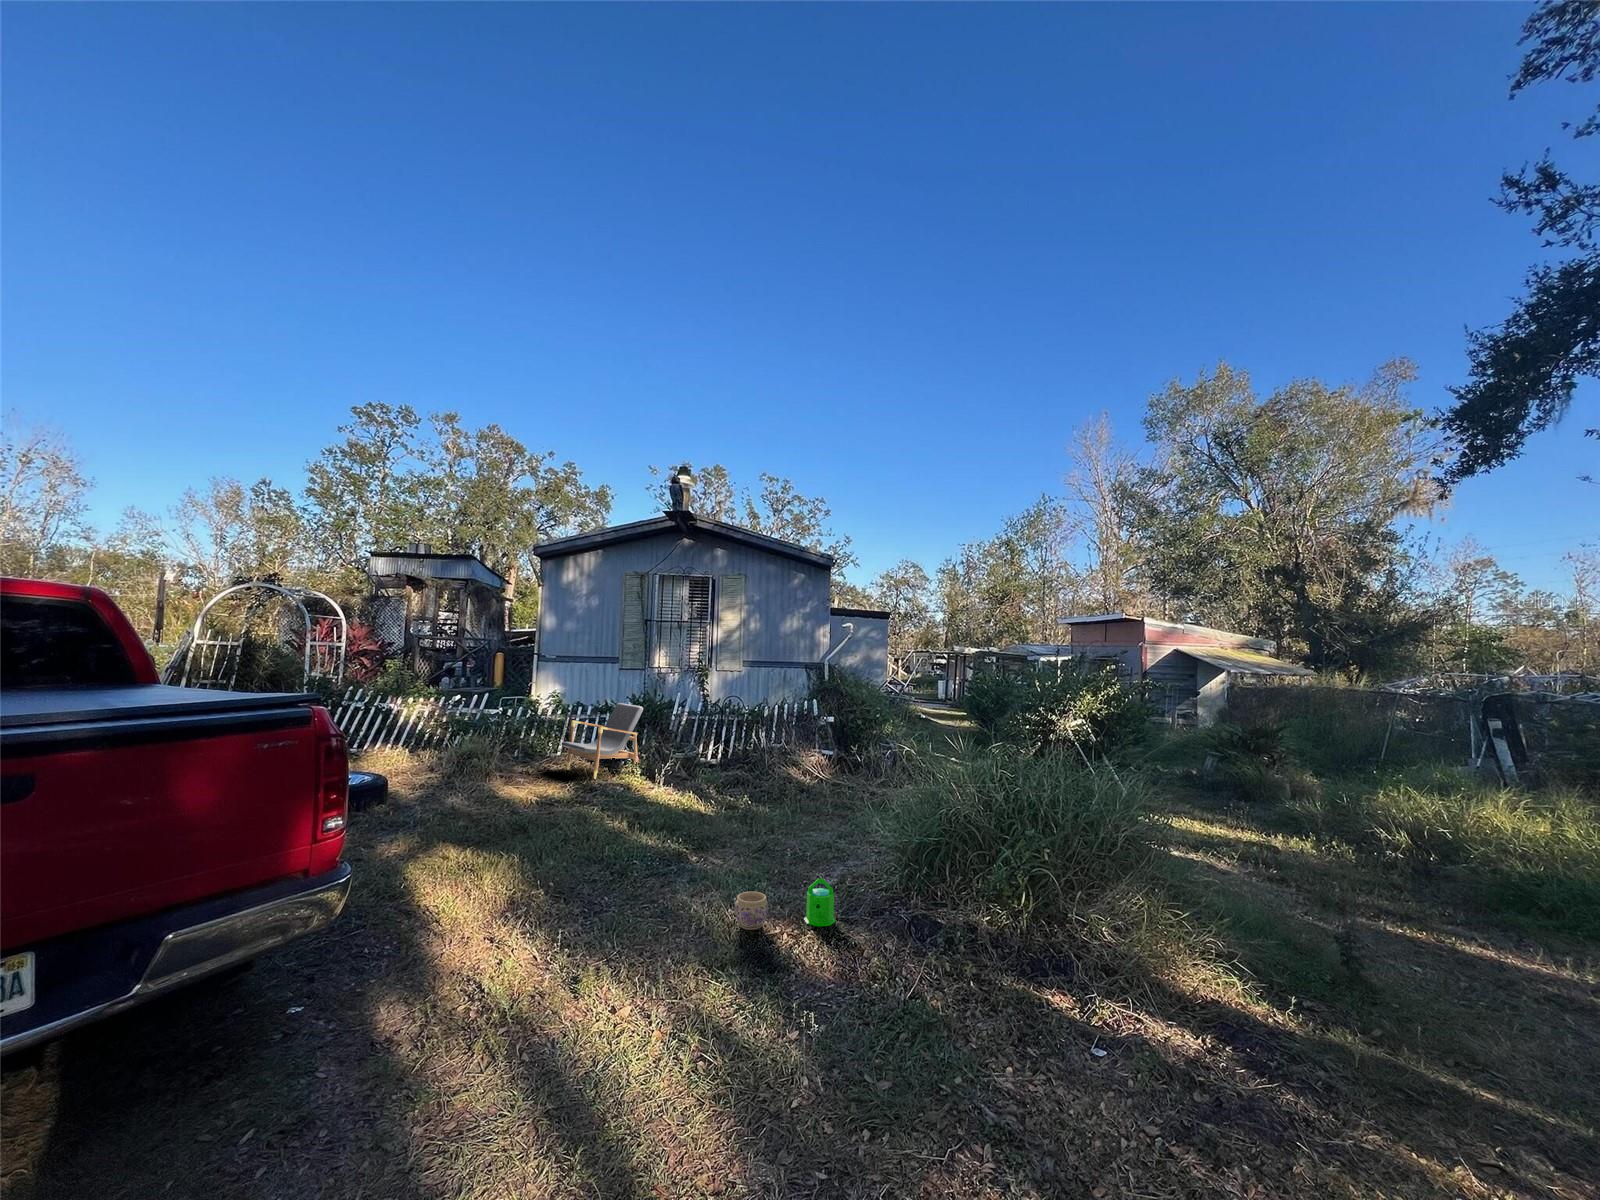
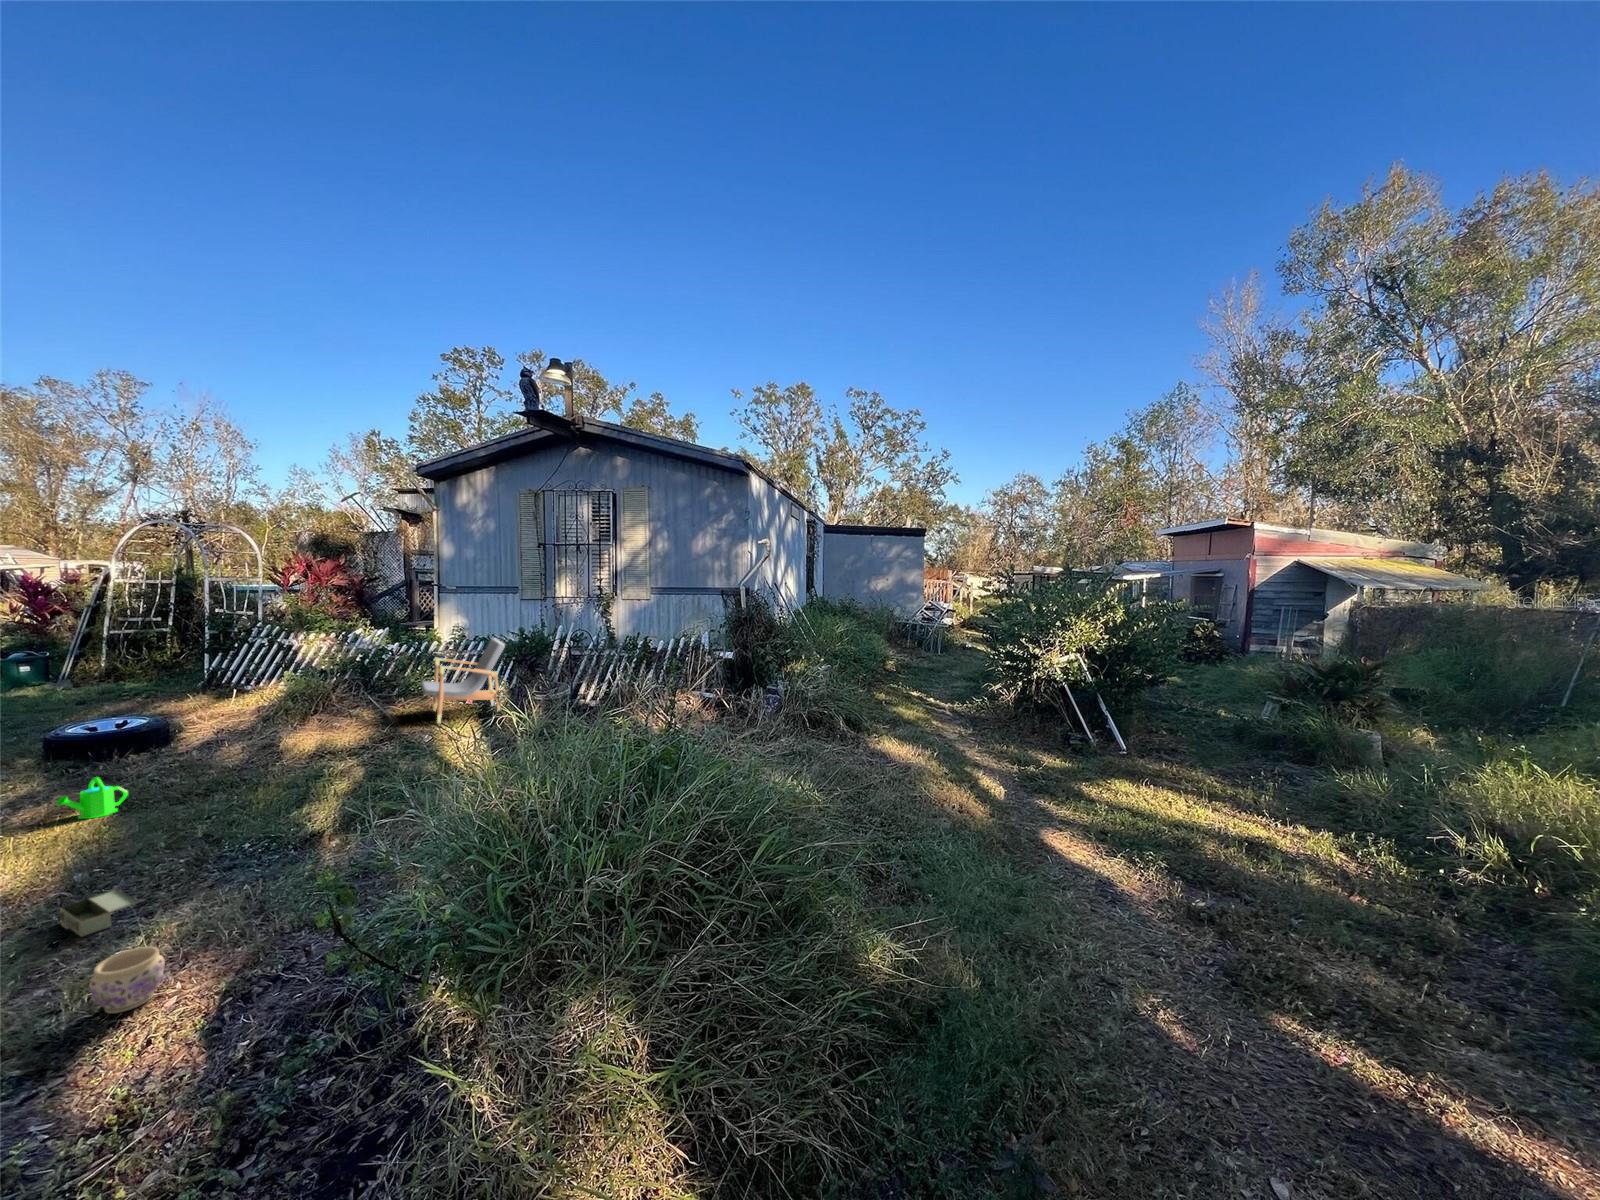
toolbox: none [600,877,651,904] -> present [59,889,138,937]
watering can: present [804,878,836,927] -> present [56,777,128,819]

